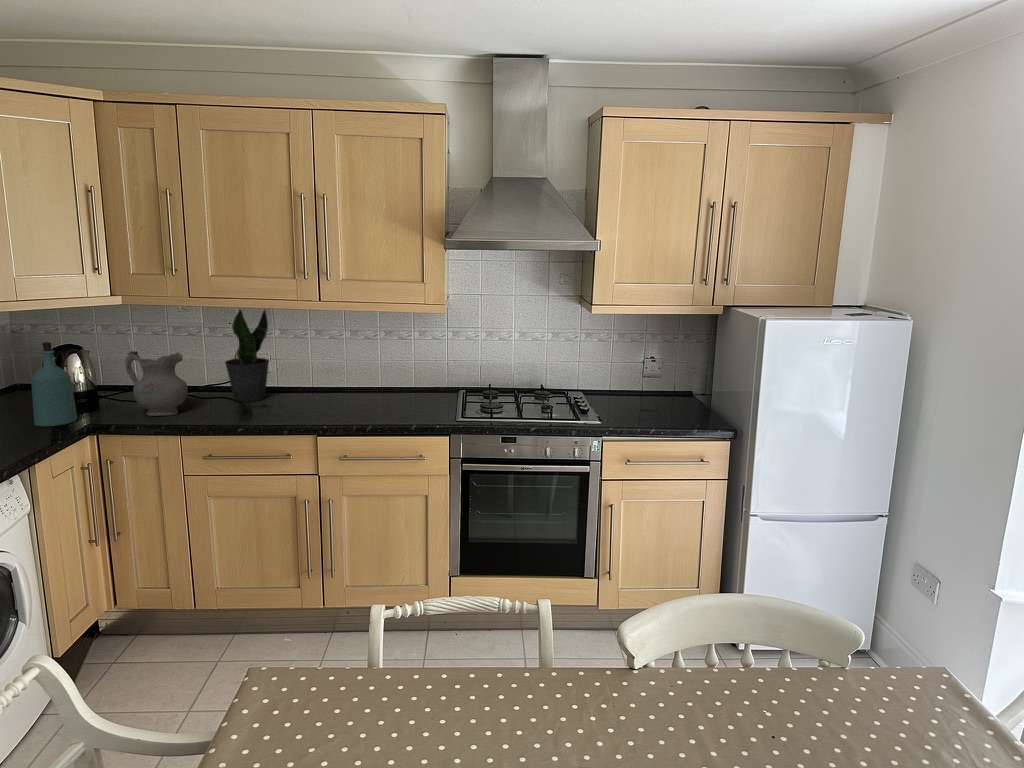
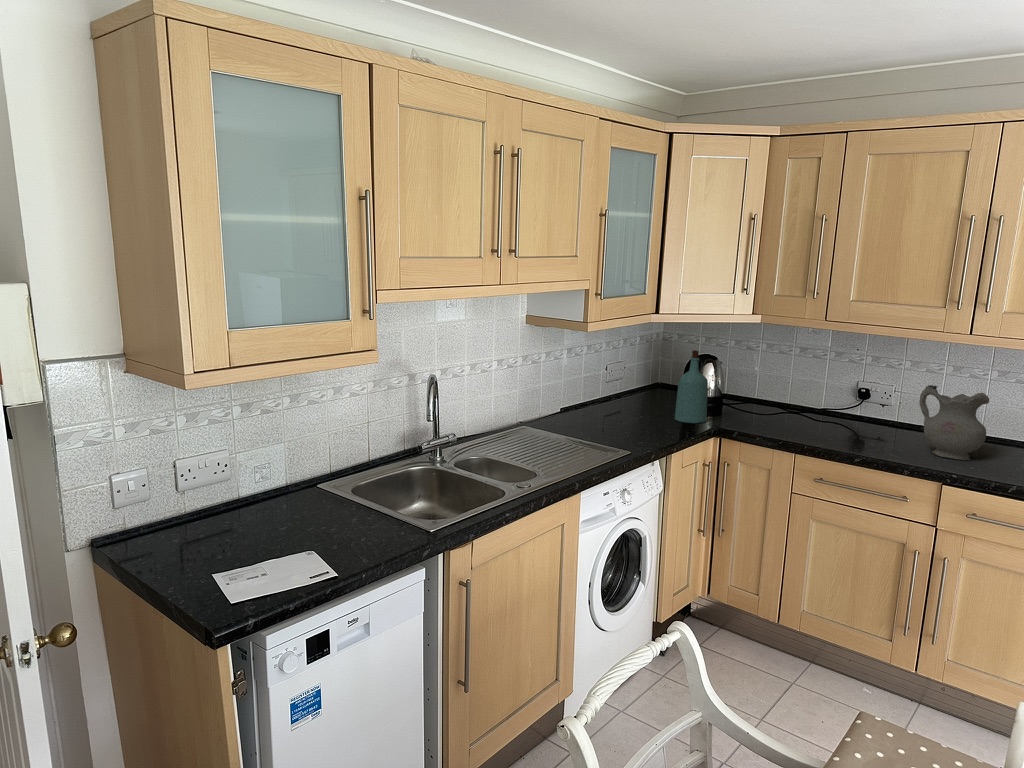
potted plant: present [225,309,269,402] -> none [845,335,900,433]
ceramic pitcher: present [125,351,188,416] -> present [920,385,989,460]

